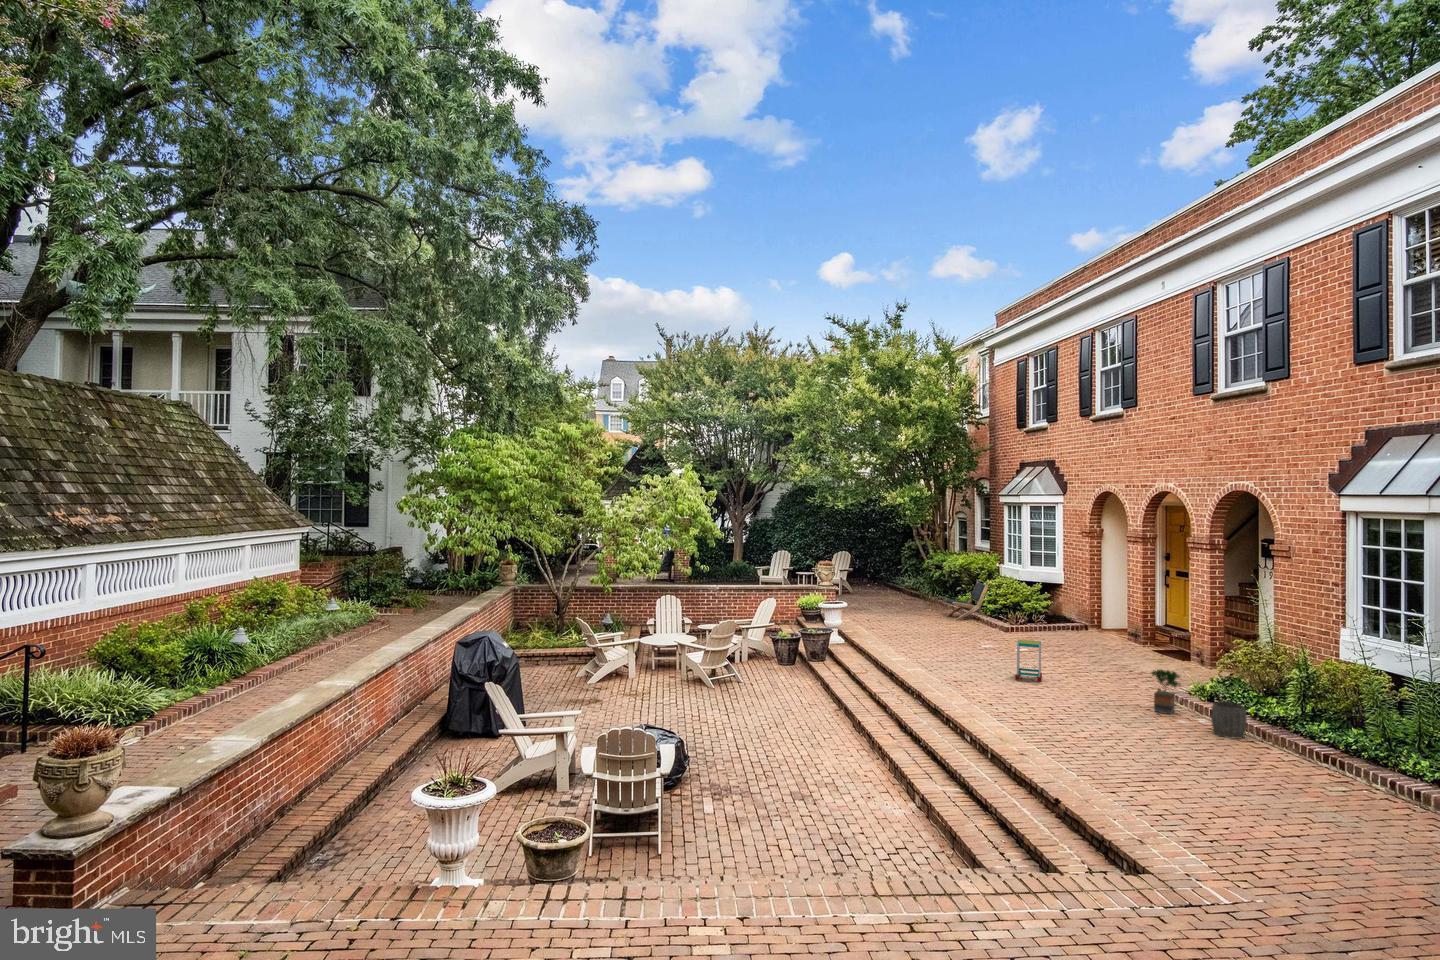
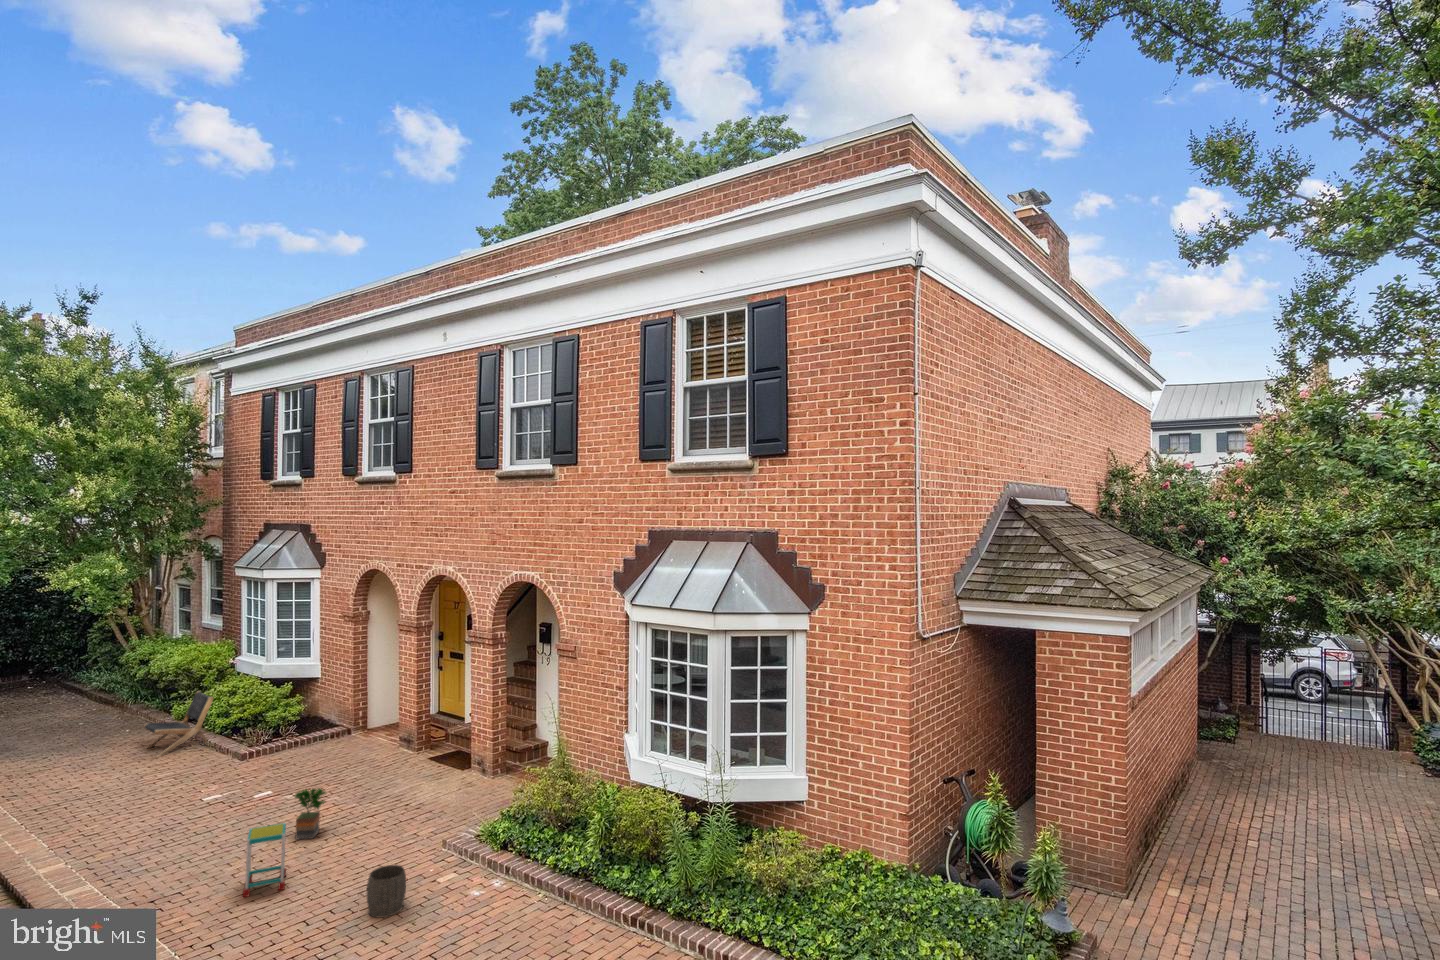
potted tree: present [1152,669,1180,715] -> present [295,789,325,839]
woven basket: present [1211,701,1247,739] -> present [367,865,406,917]

